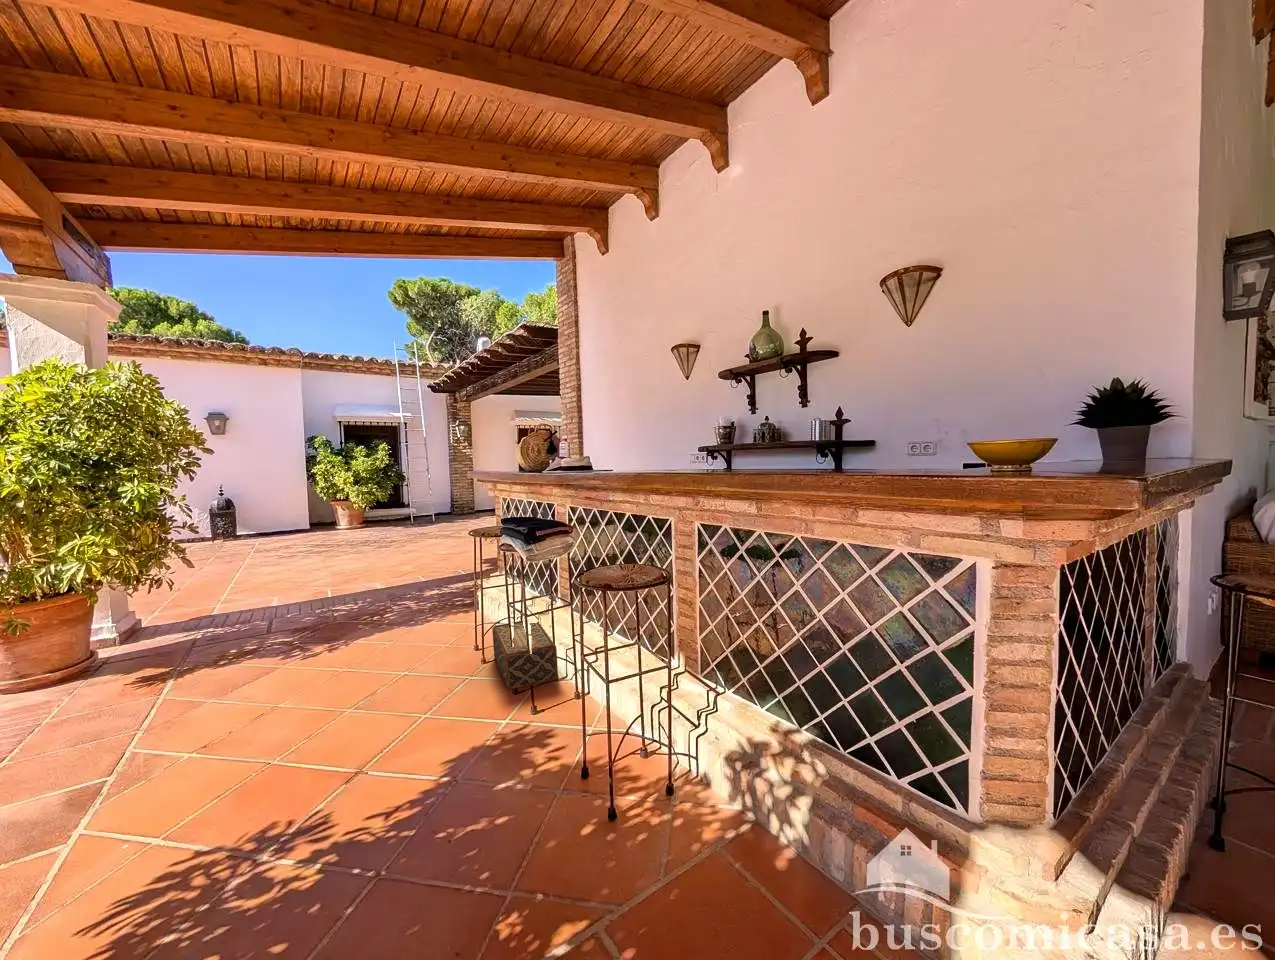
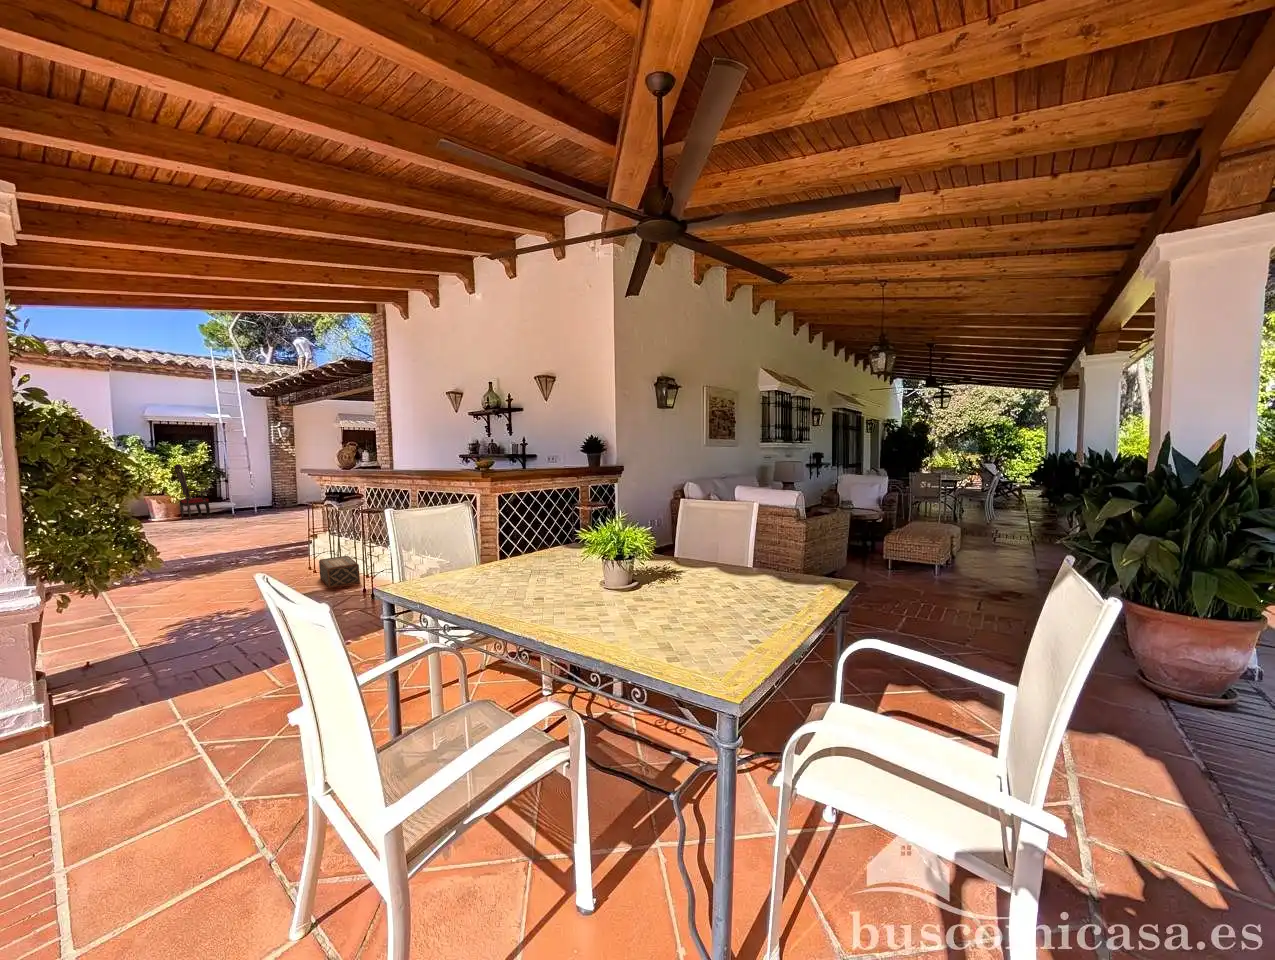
armchair: none [356,467,390,528] -> present [174,464,210,520]

